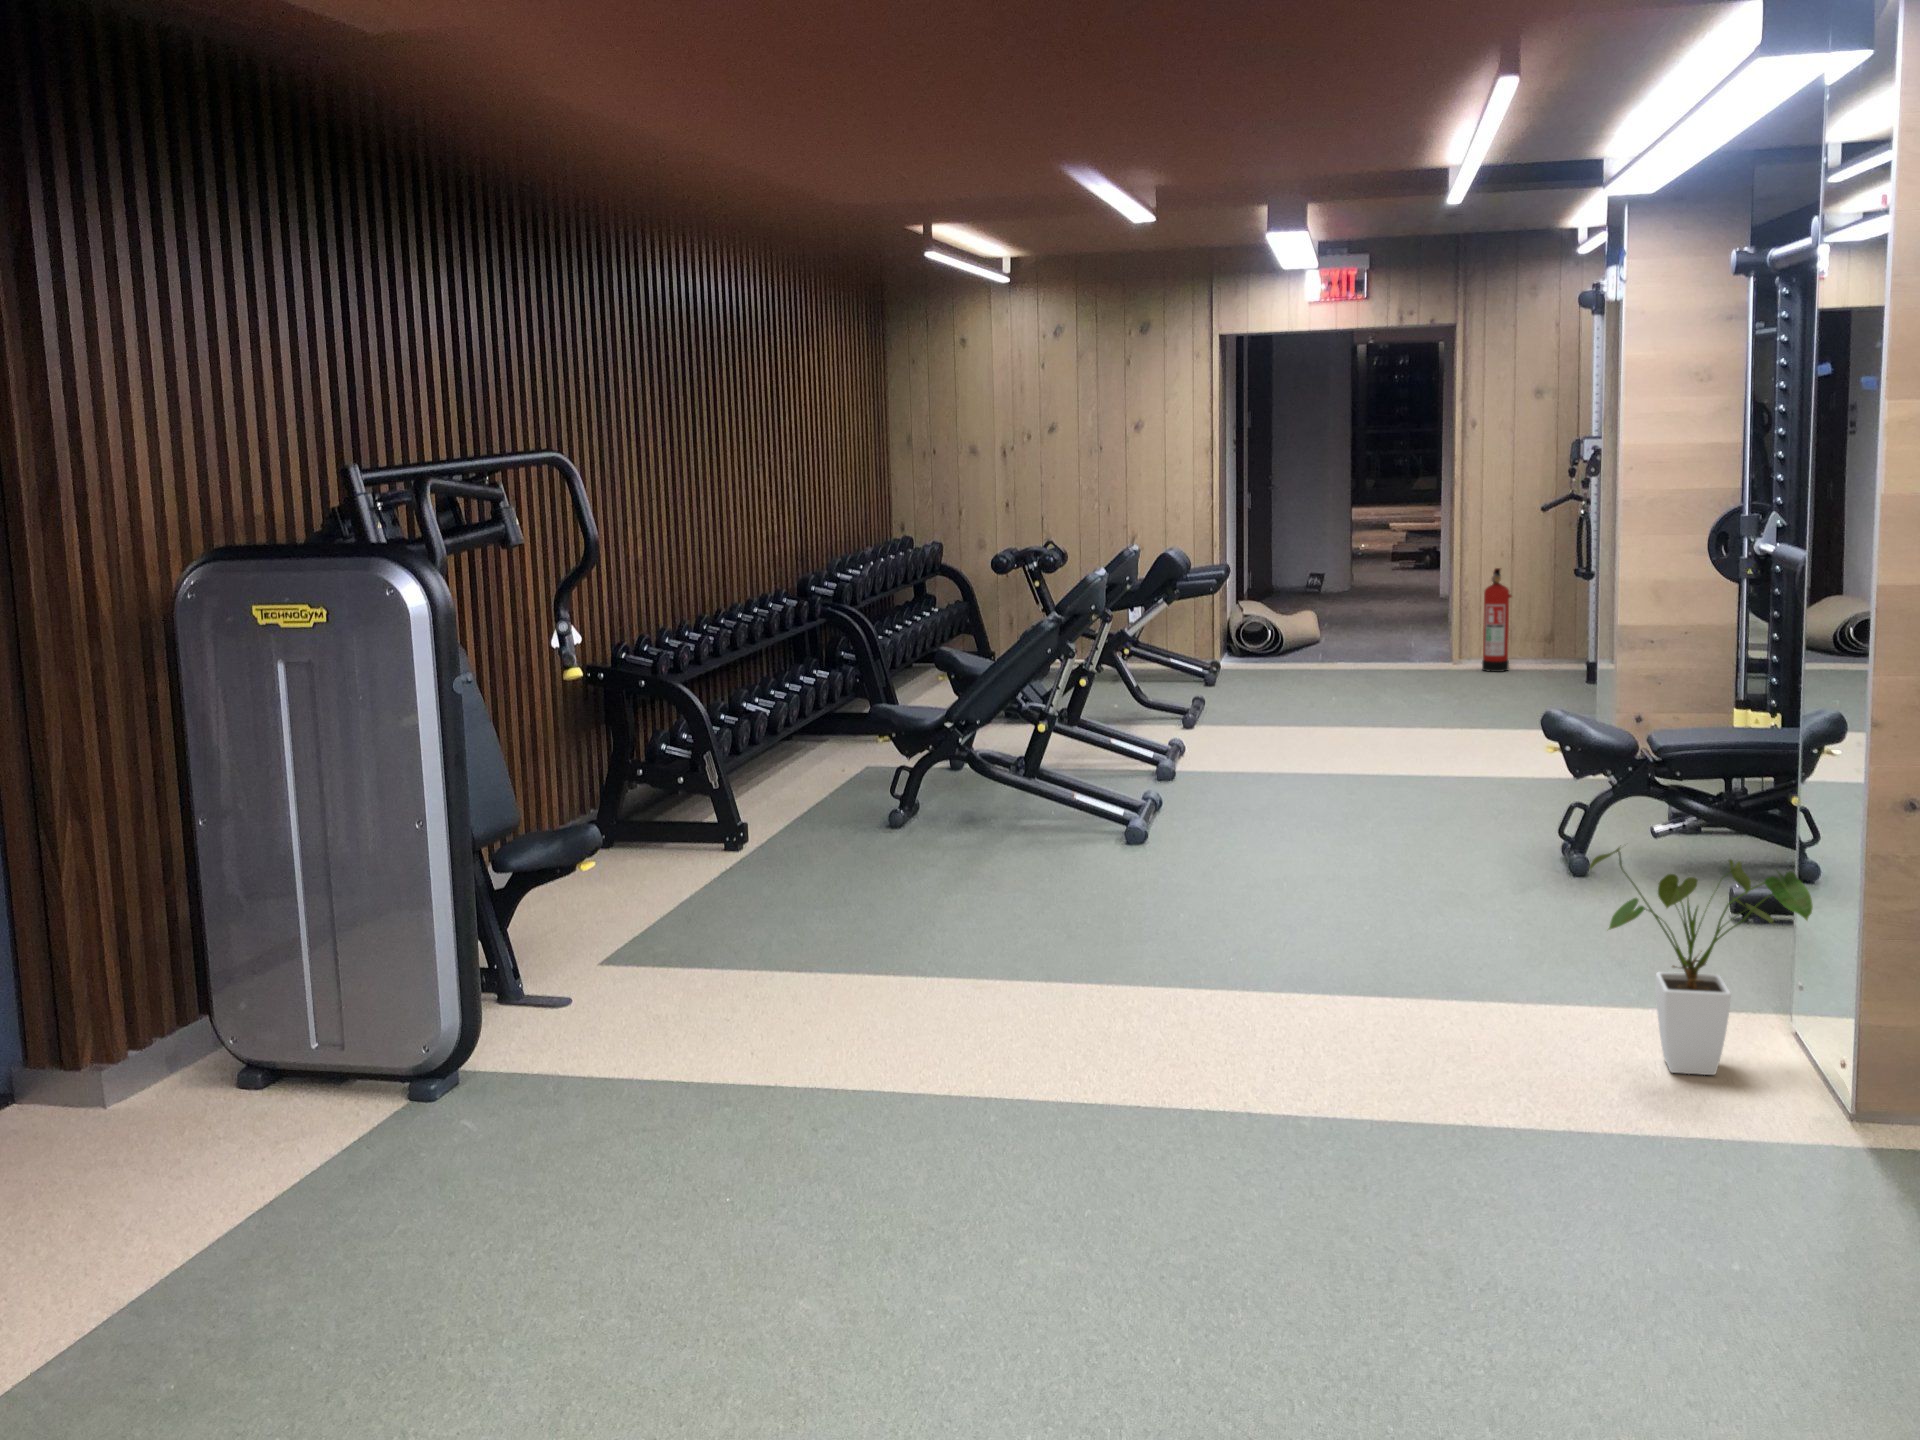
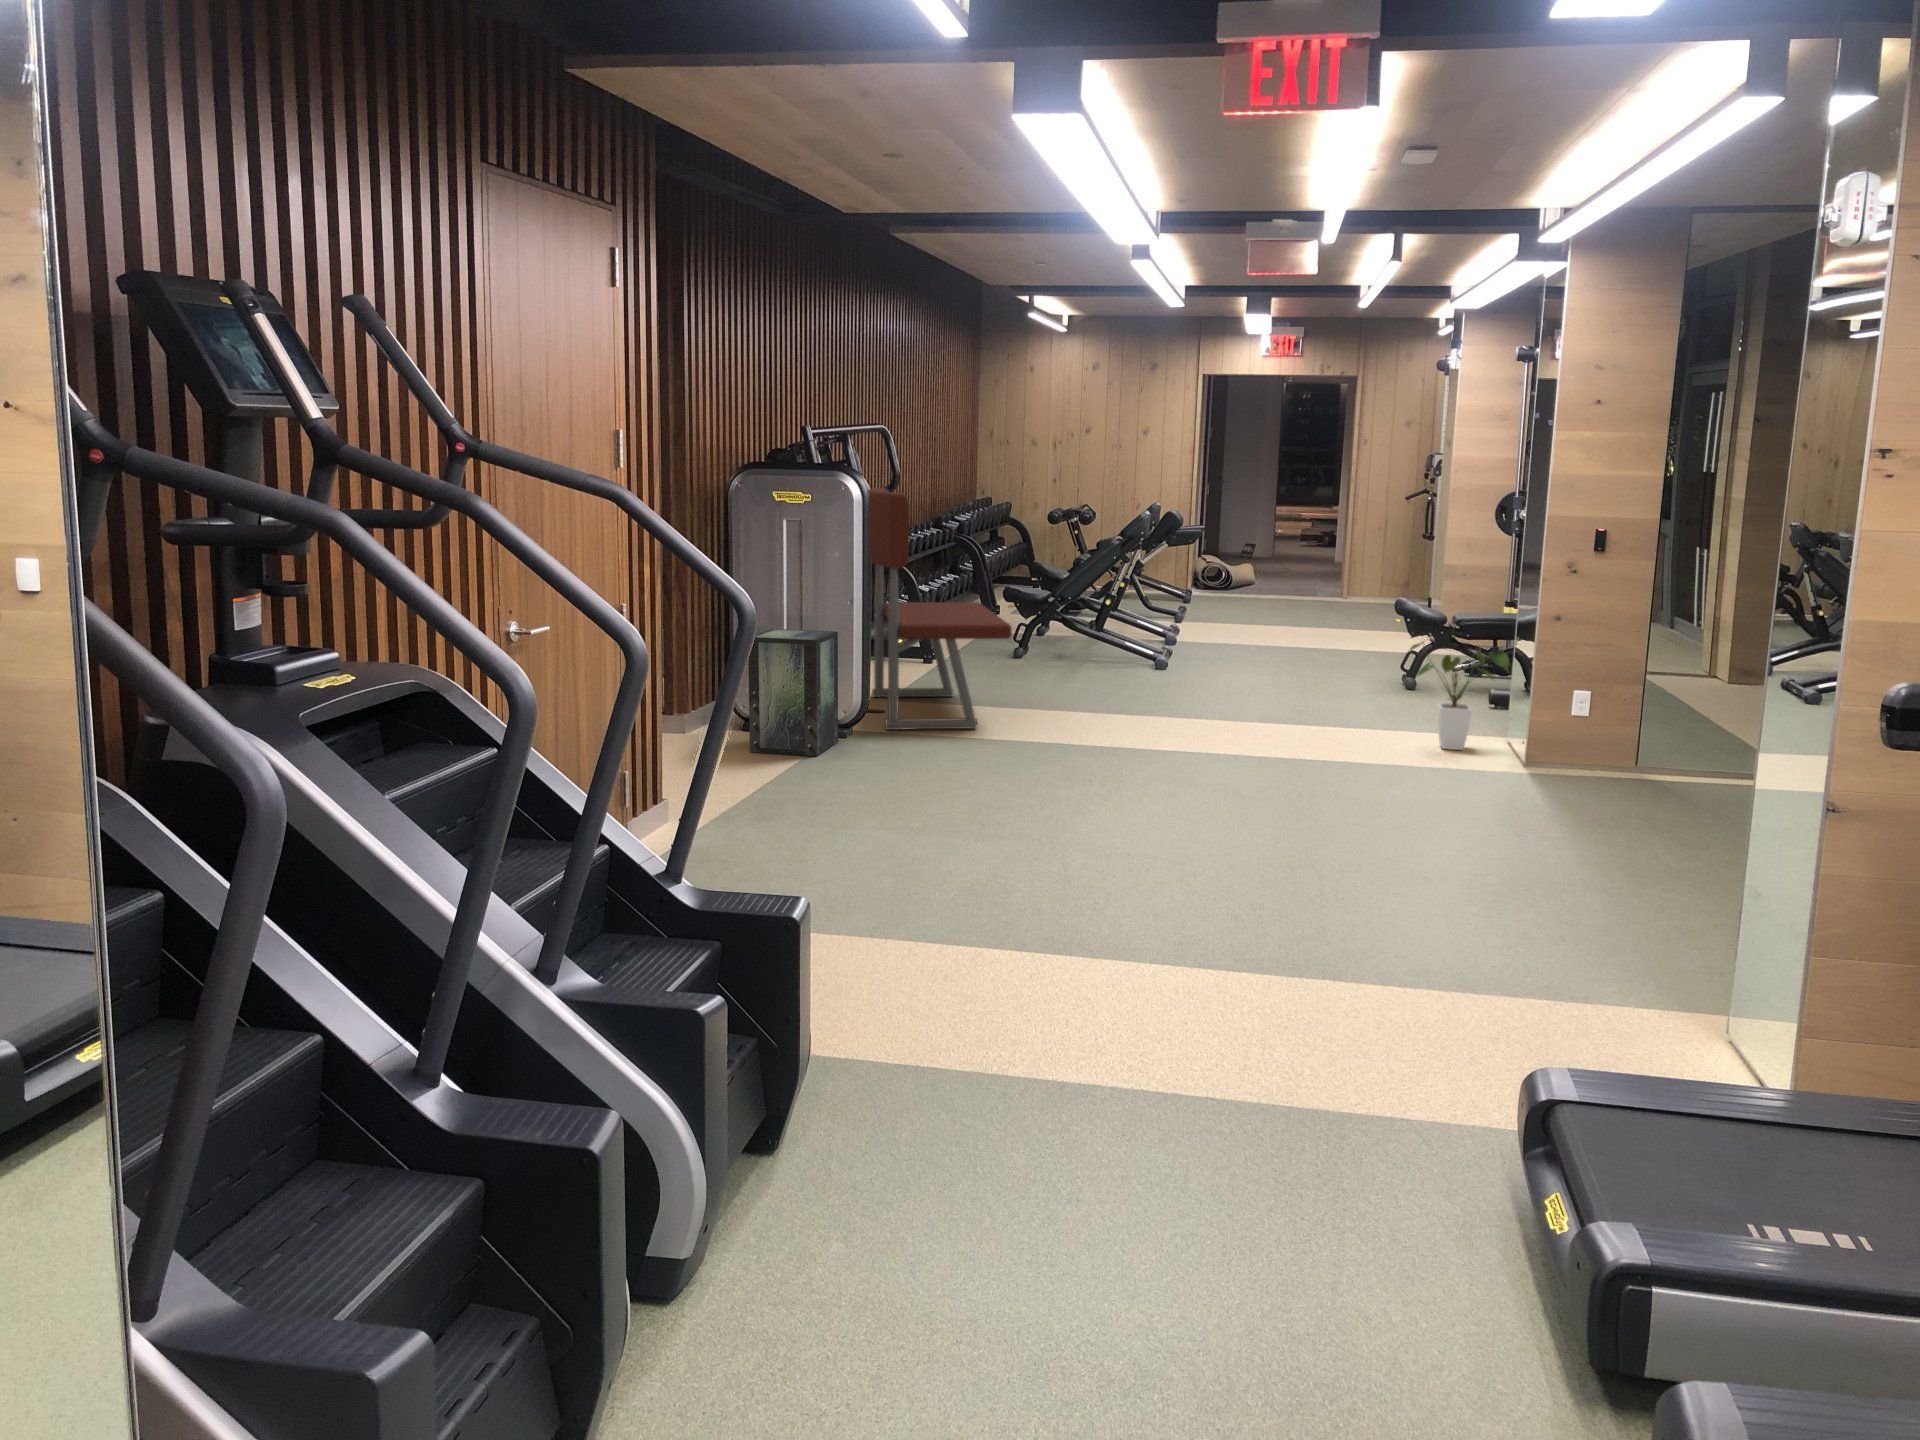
bench: none [490,568,779,1064] -> present [868,488,1012,730]
fire extinguisher: present [1482,568,1511,672] -> none [1362,536,1384,604]
storage box: none [170,888,413,1175] -> present [748,629,838,756]

